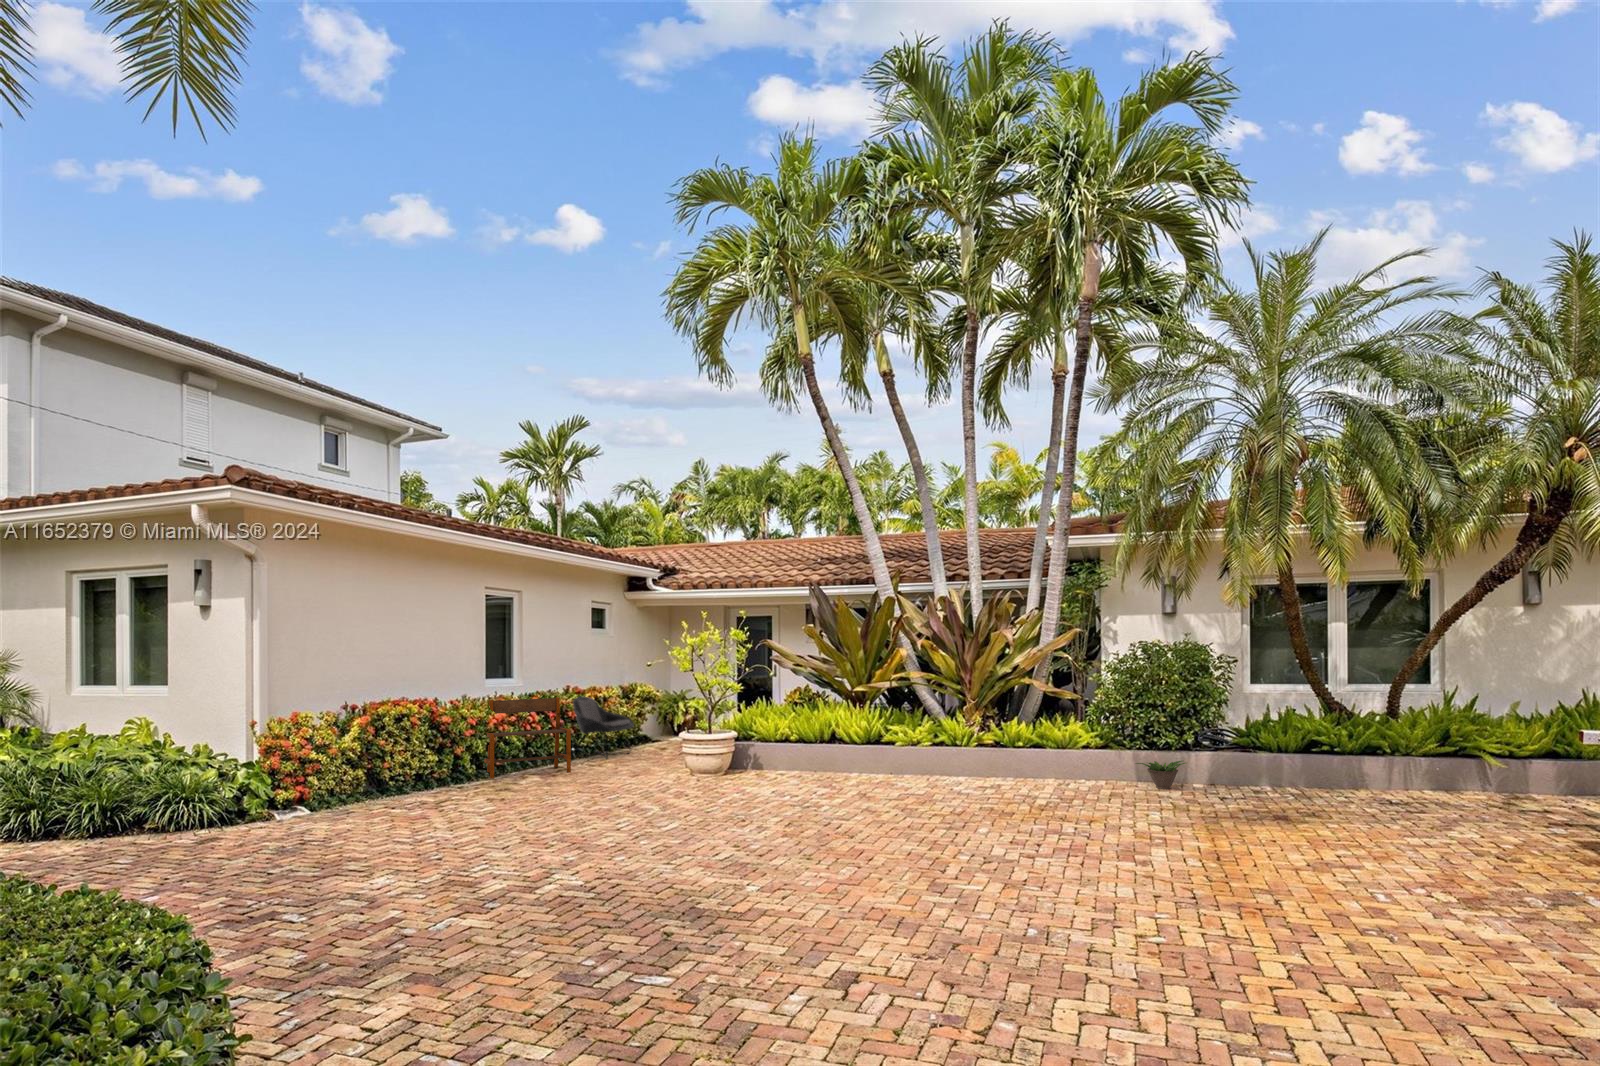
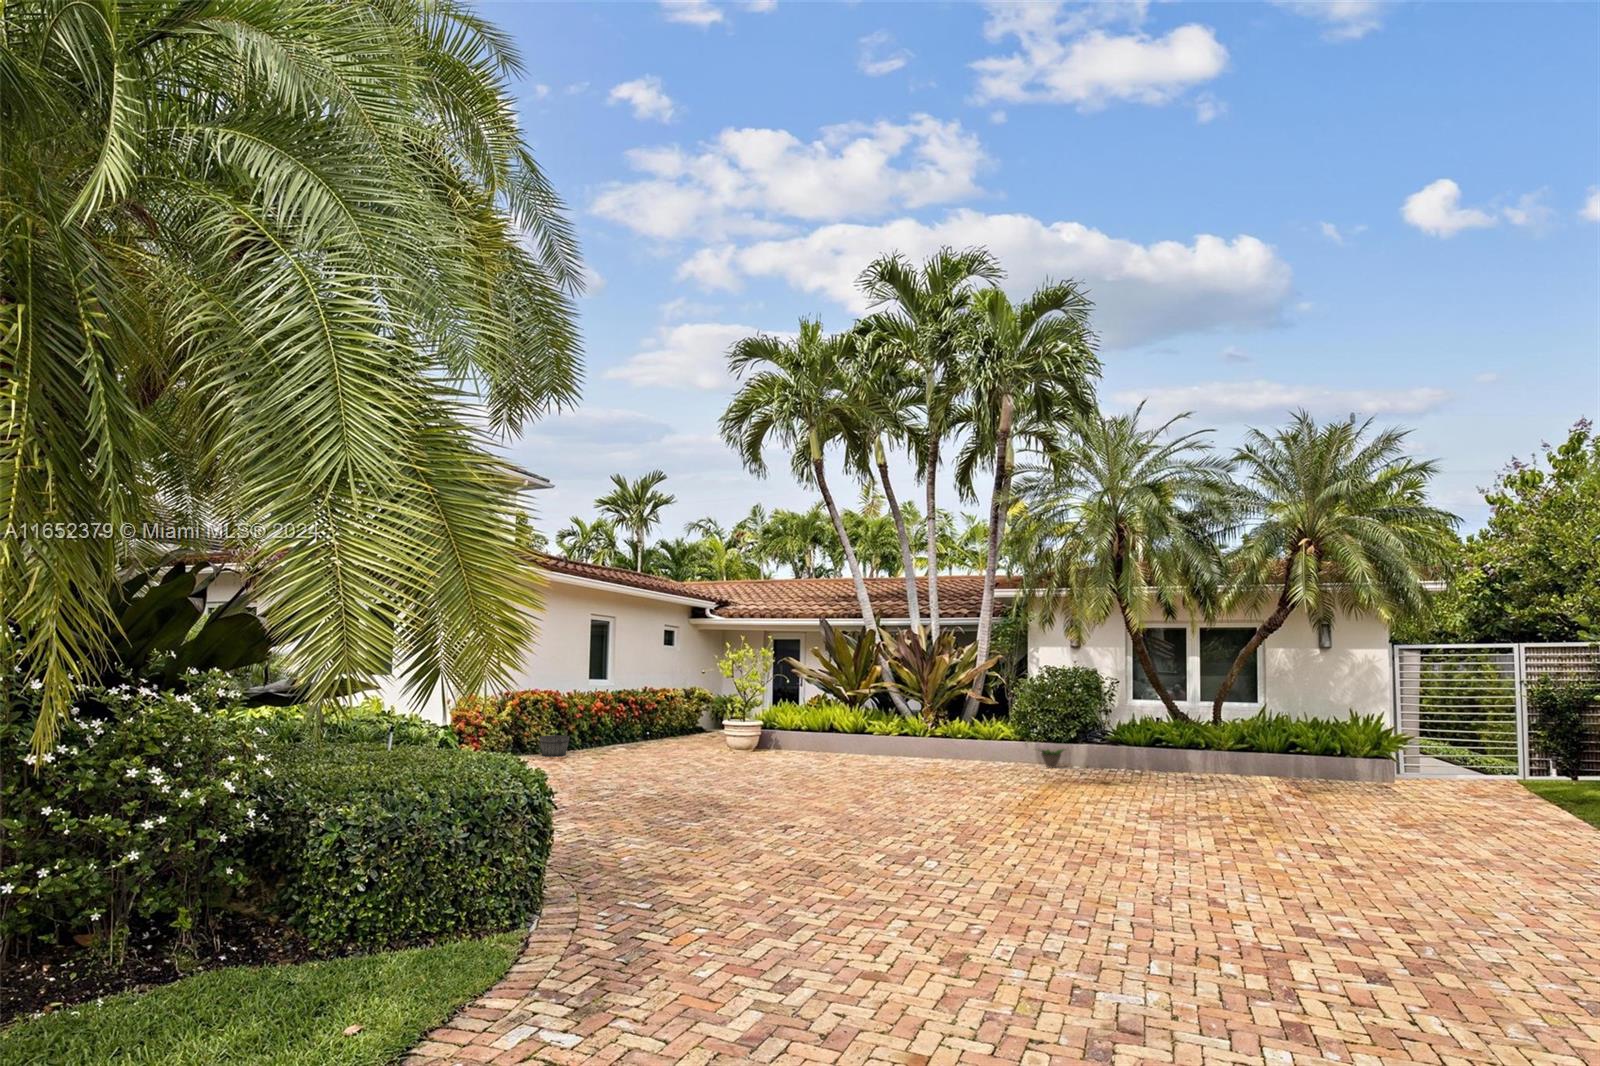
bench: present [484,697,571,779] -> none [588,694,648,748]
lounge chair: present [571,697,634,759] -> none [647,695,693,740]
wooden bucket: none [407,757,453,798] -> present [540,730,570,757]

